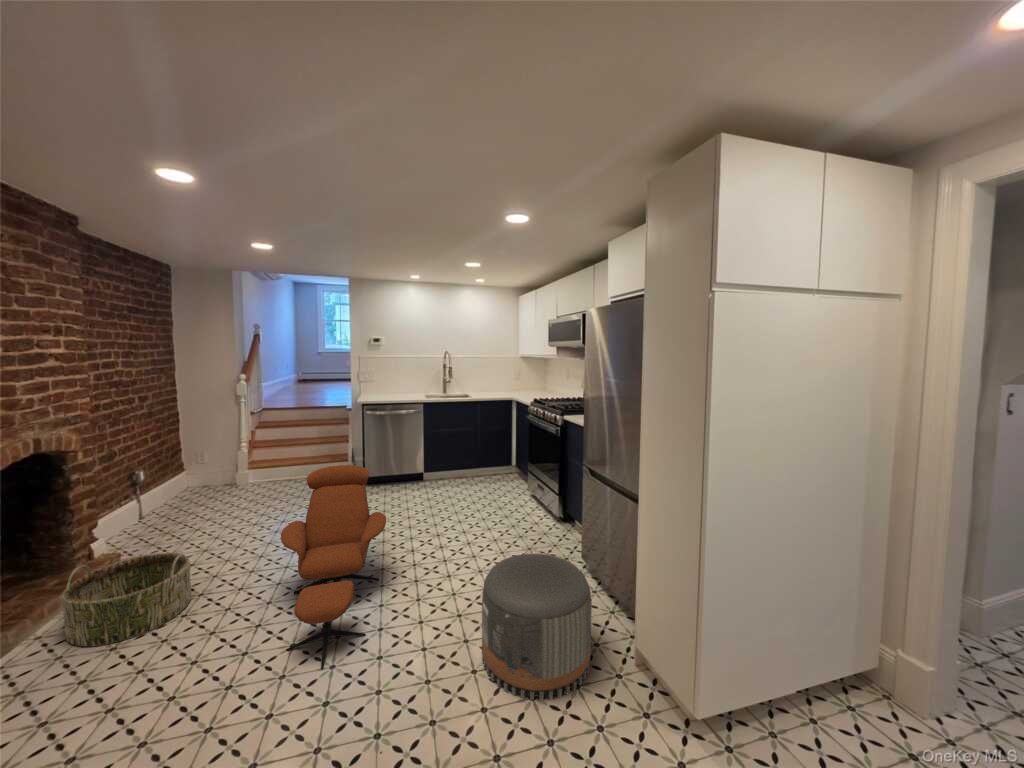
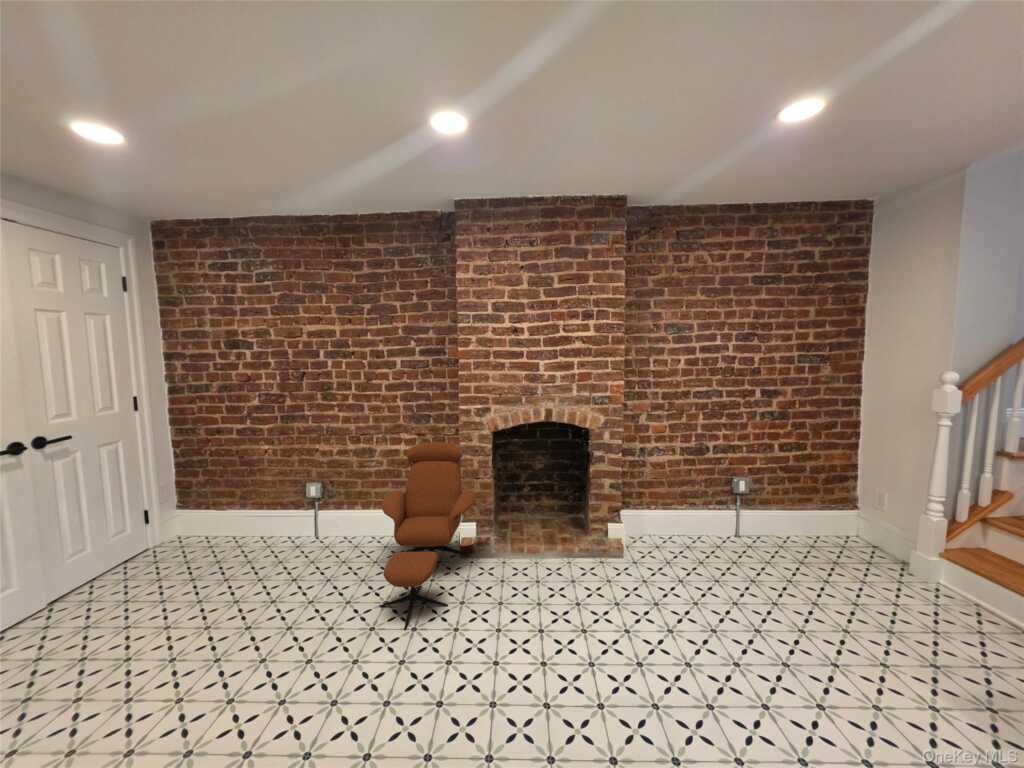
basket: present [62,553,191,647] -> none [229,507,318,576]
pouf: present [482,554,592,700] -> none [553,549,678,713]

